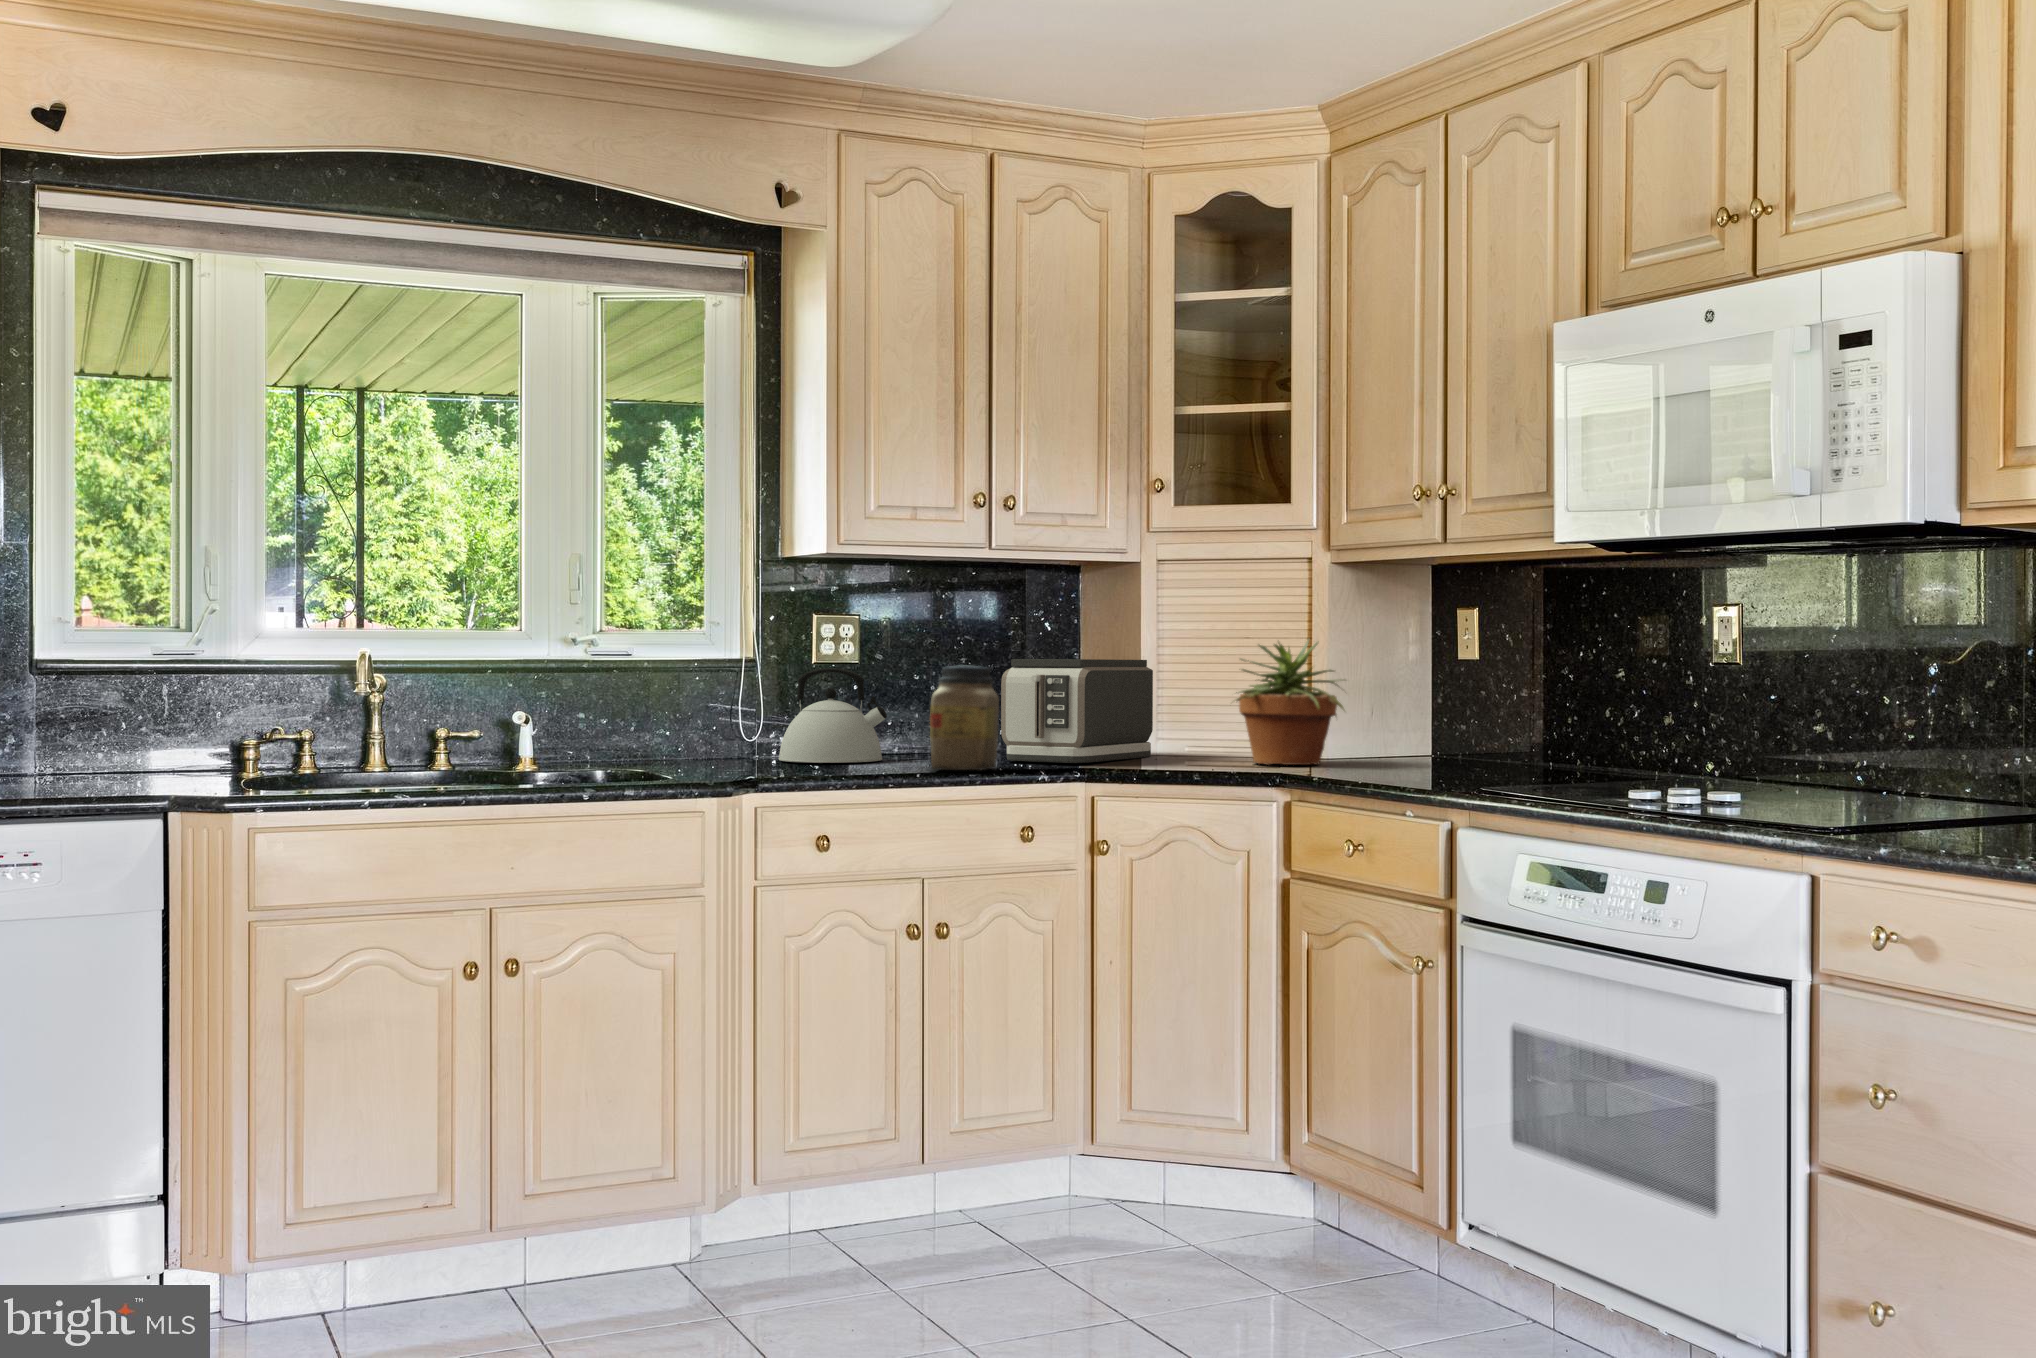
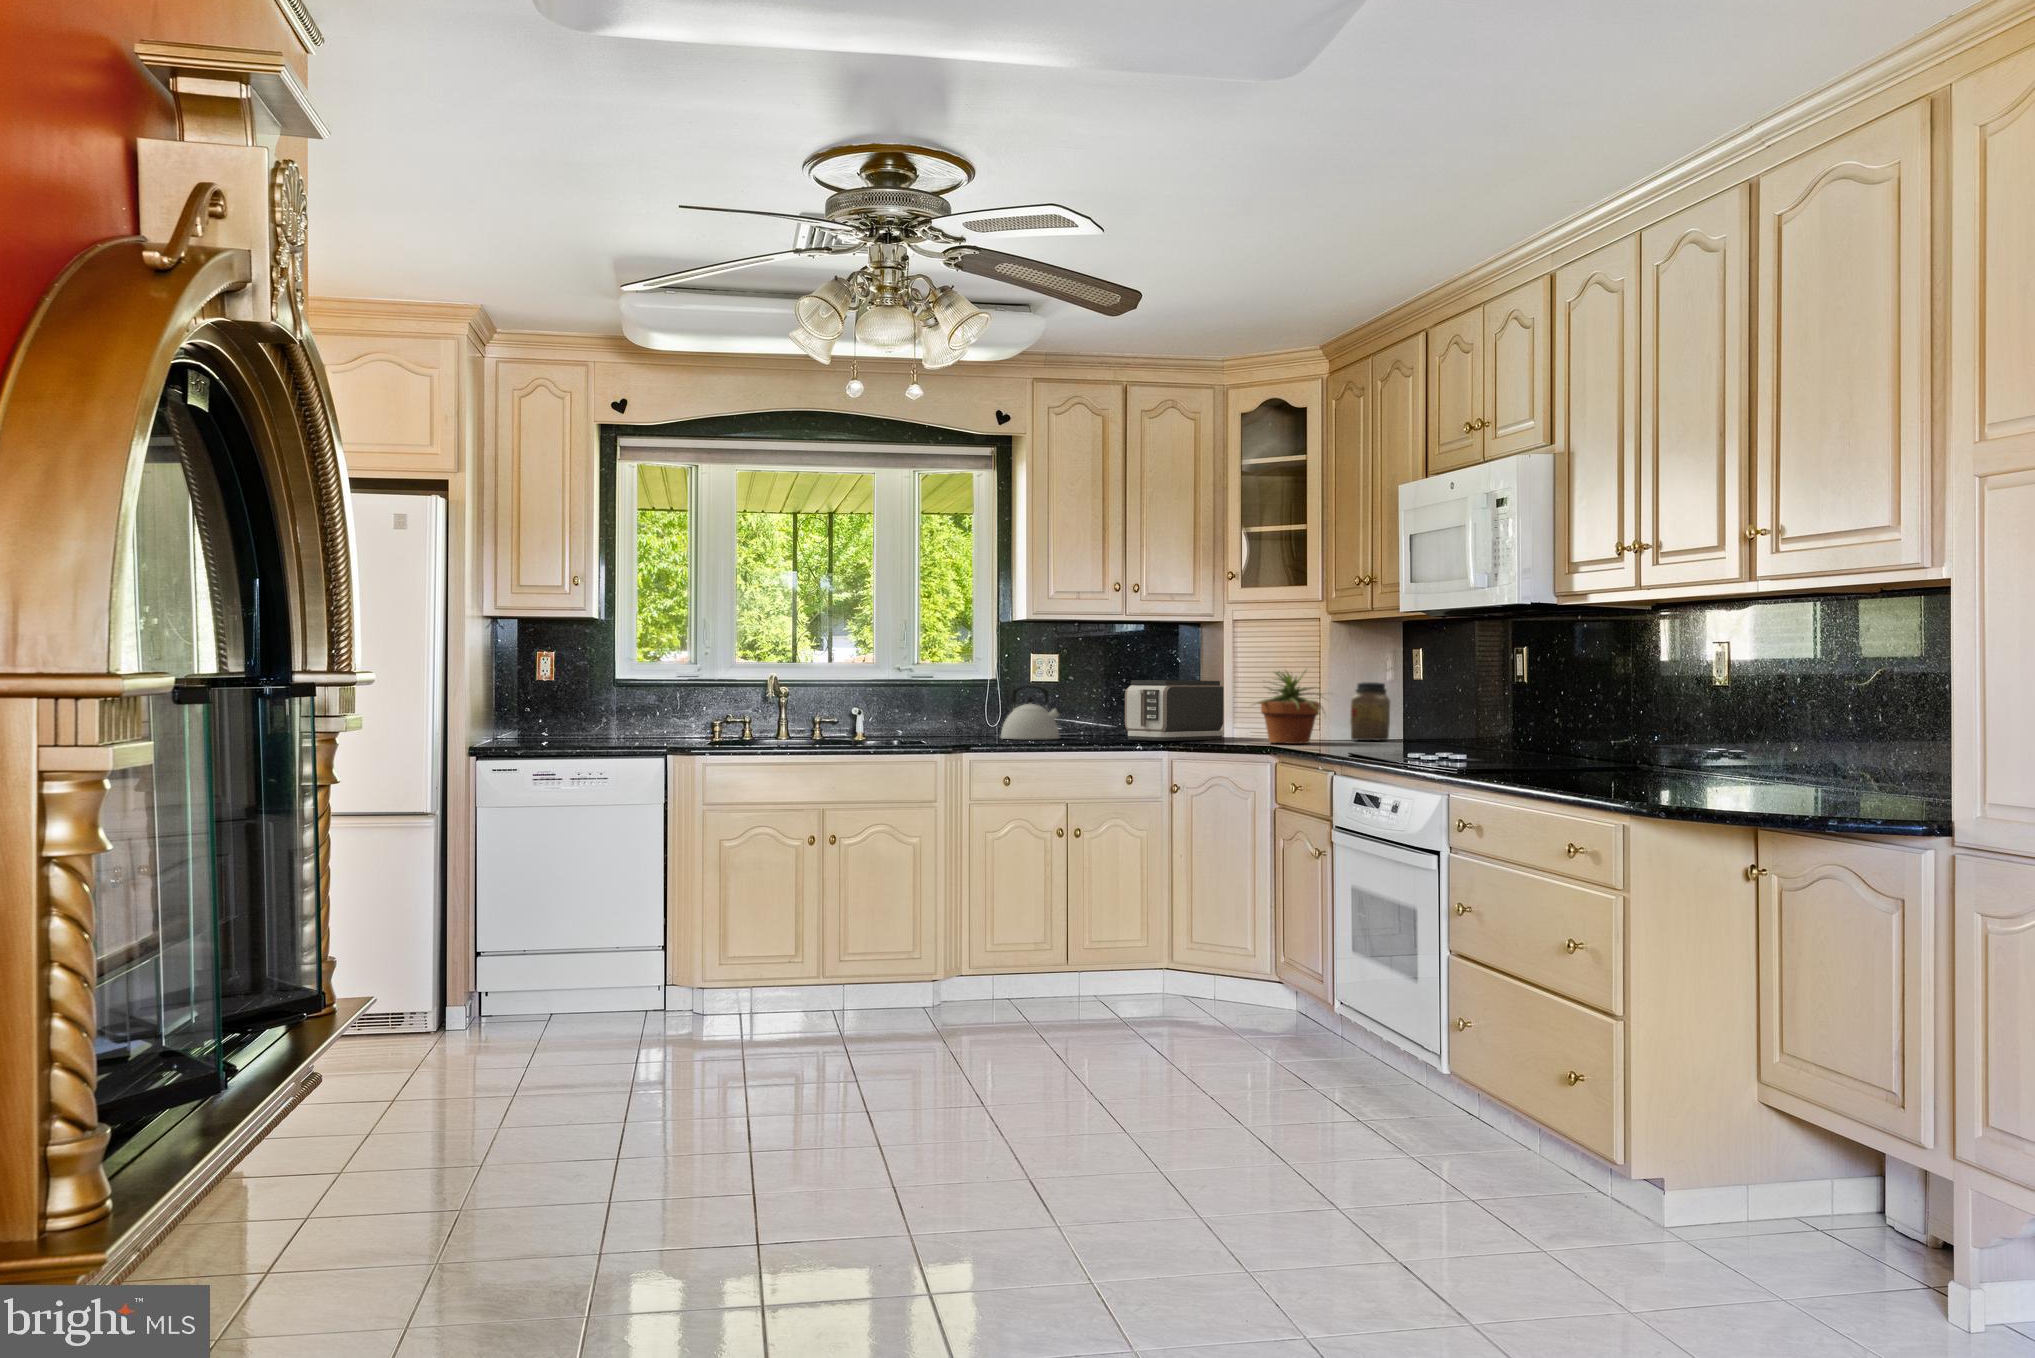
jar: present [930,666,999,770] -> present [1350,682,1390,740]

